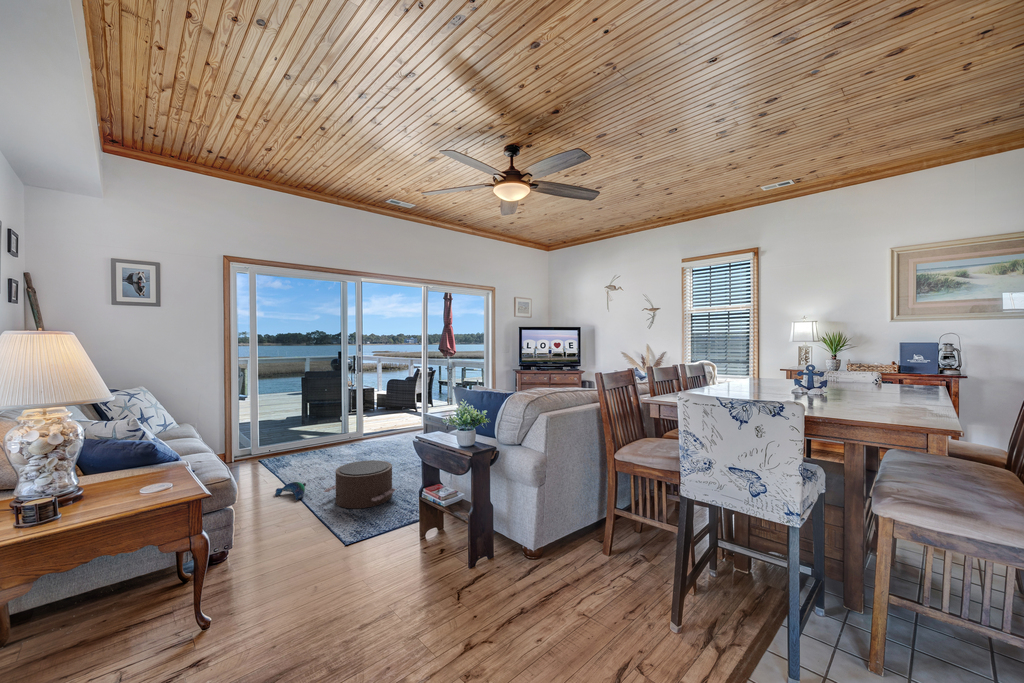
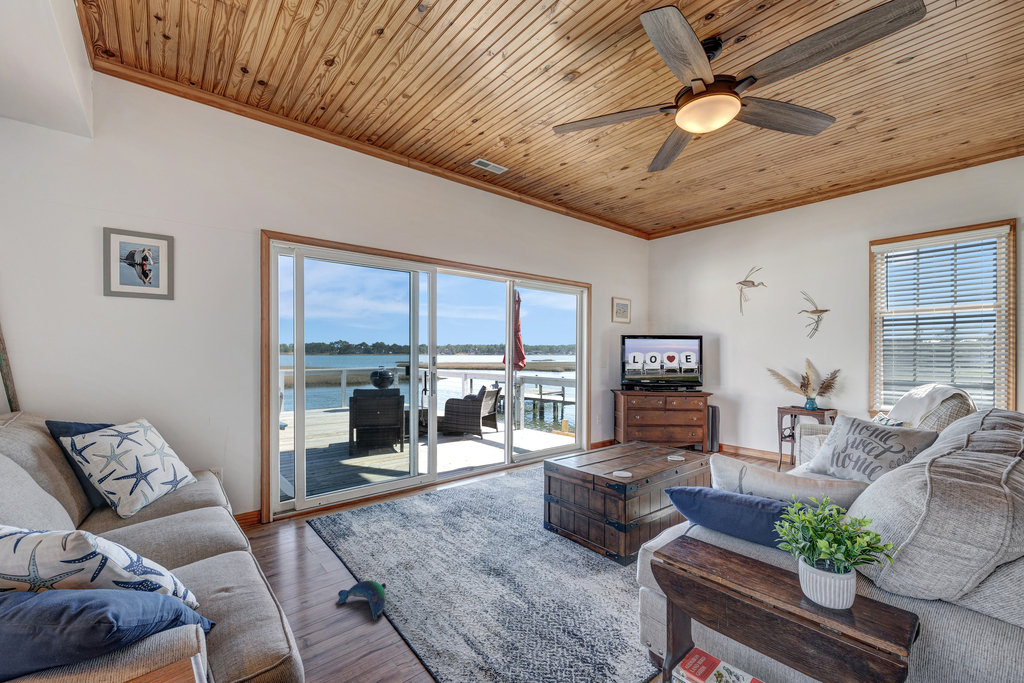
pouf: present [324,460,397,508] -> none [419,546,542,649]

